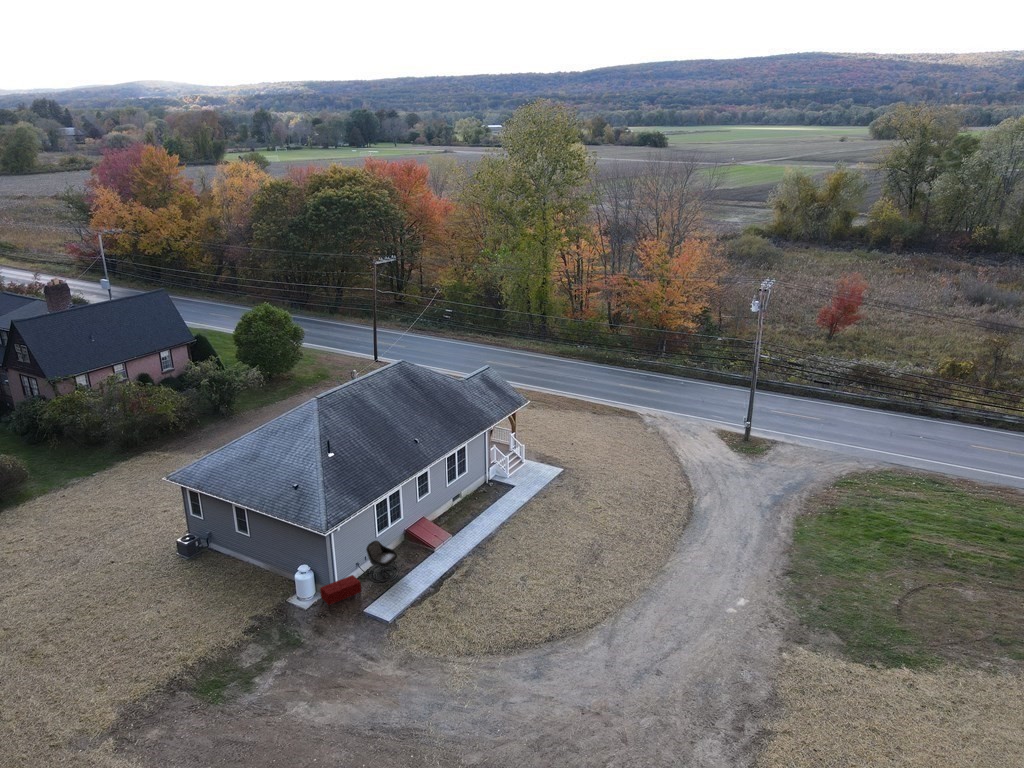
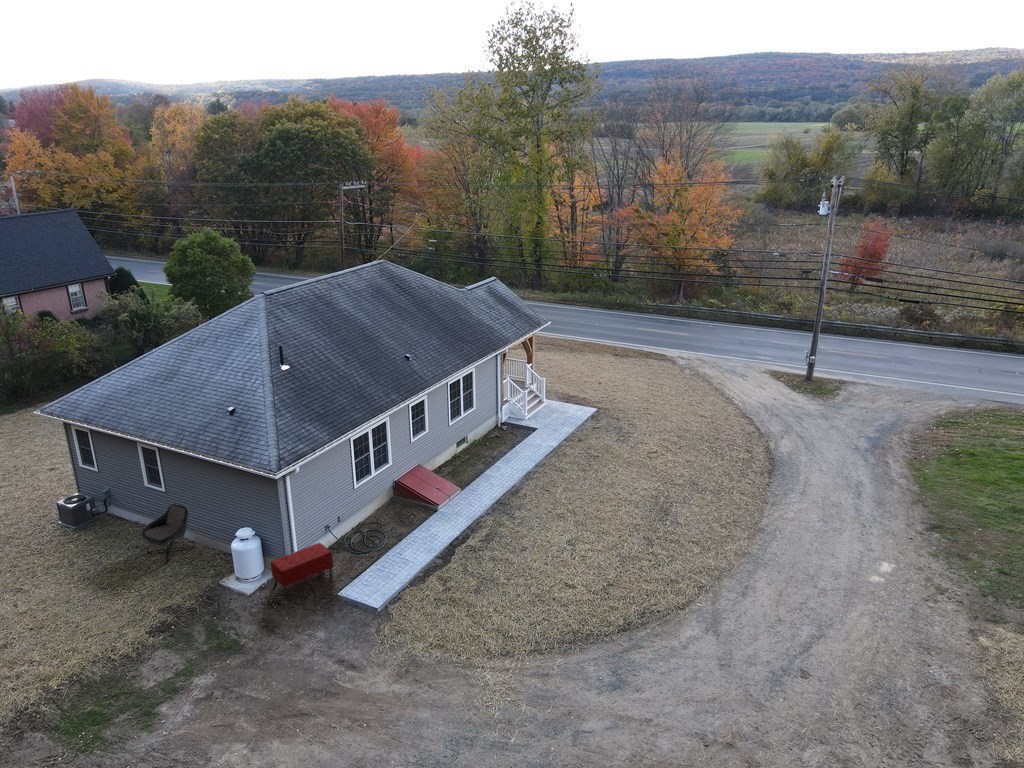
lounge chair: present [366,541,397,574] -> present [142,504,196,561]

